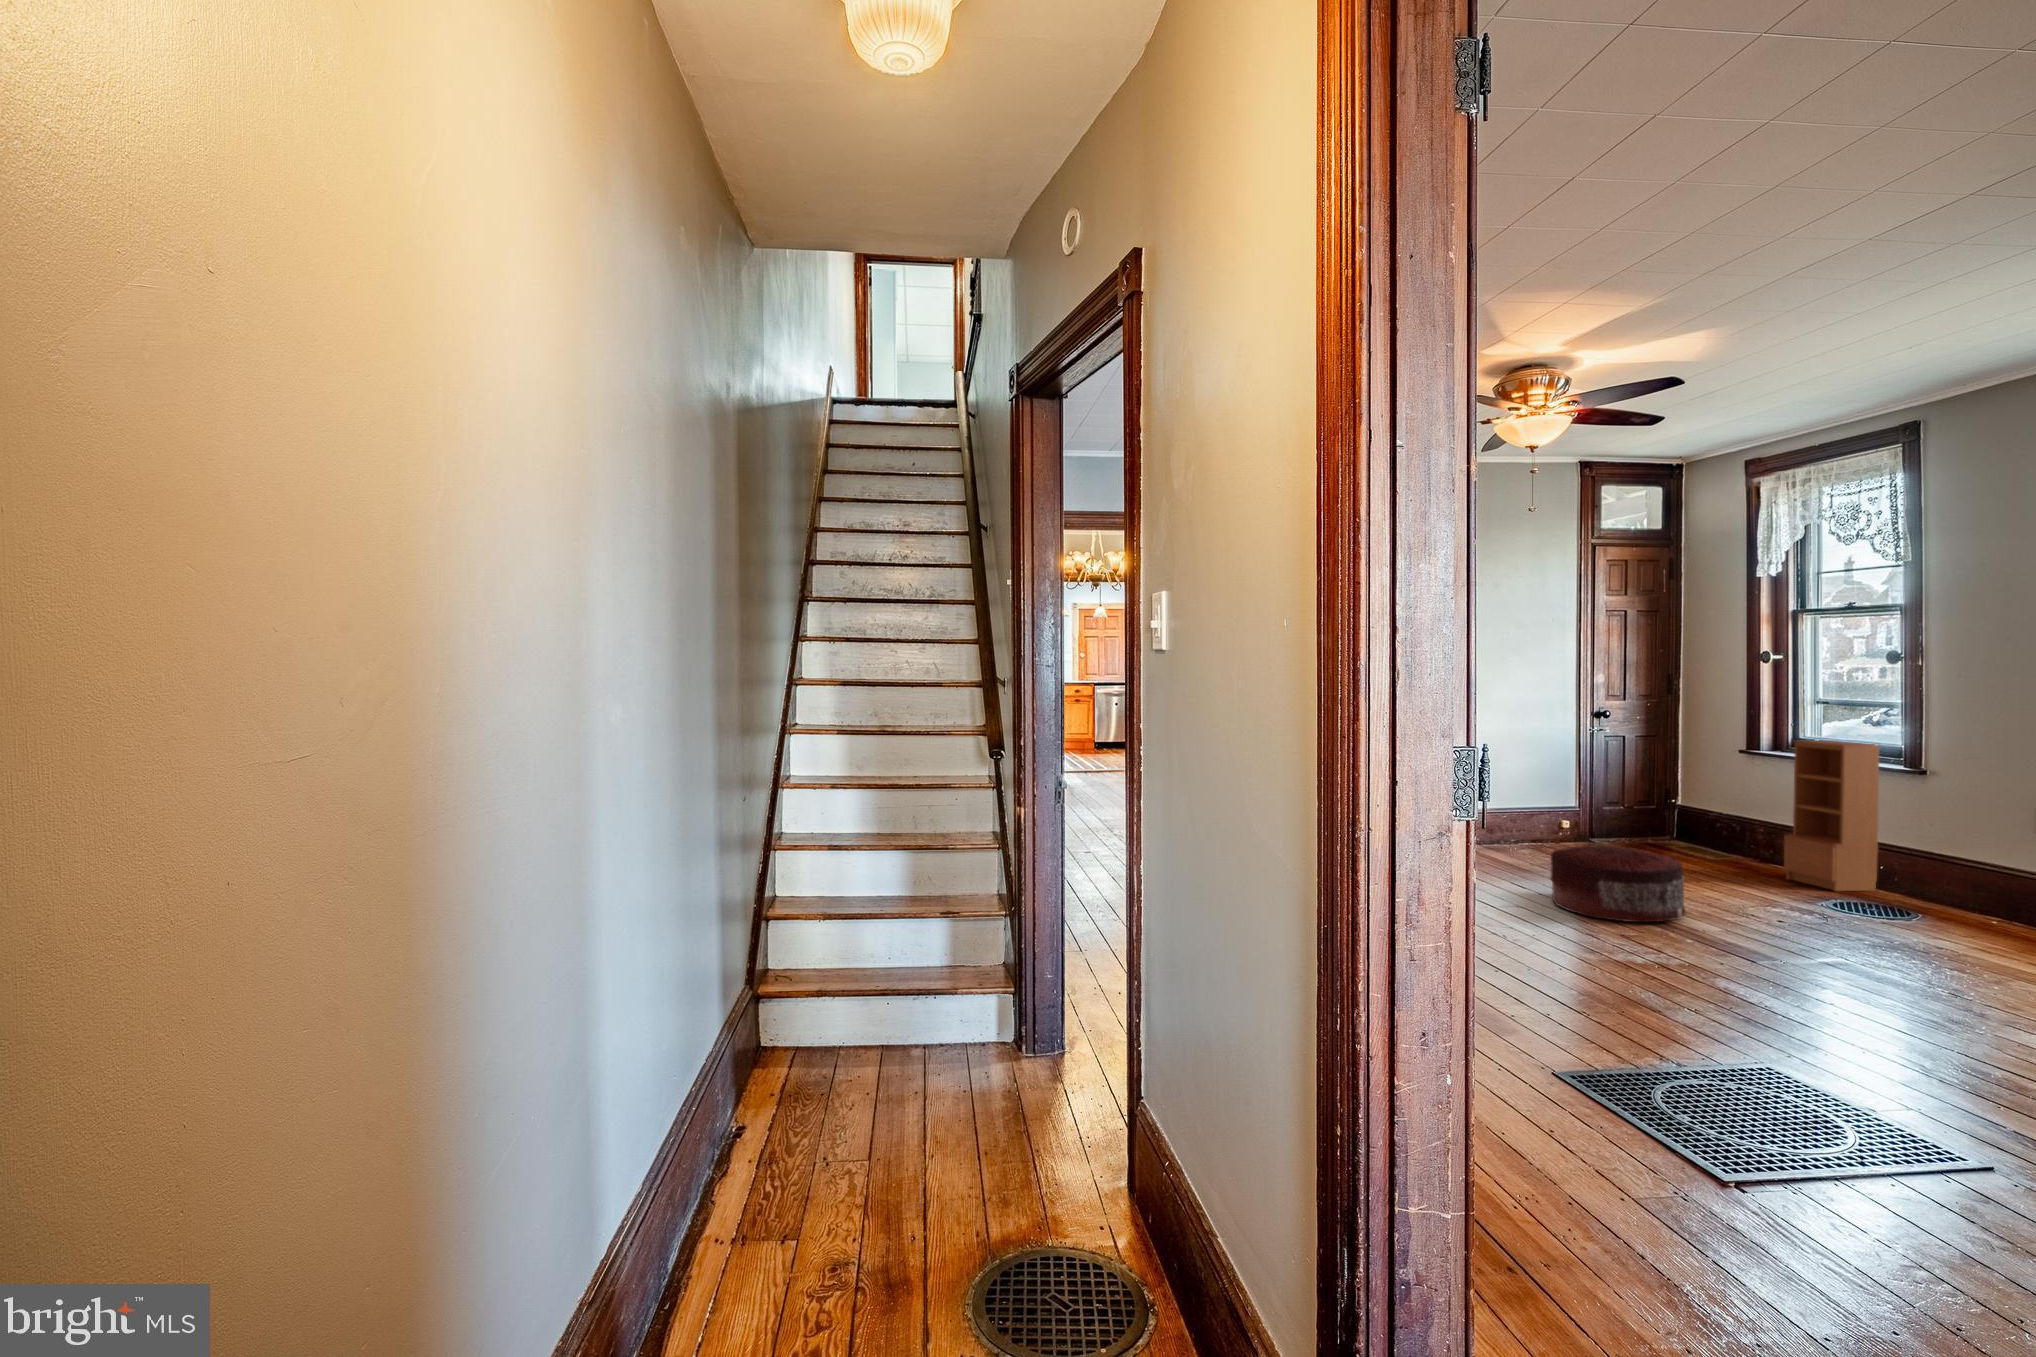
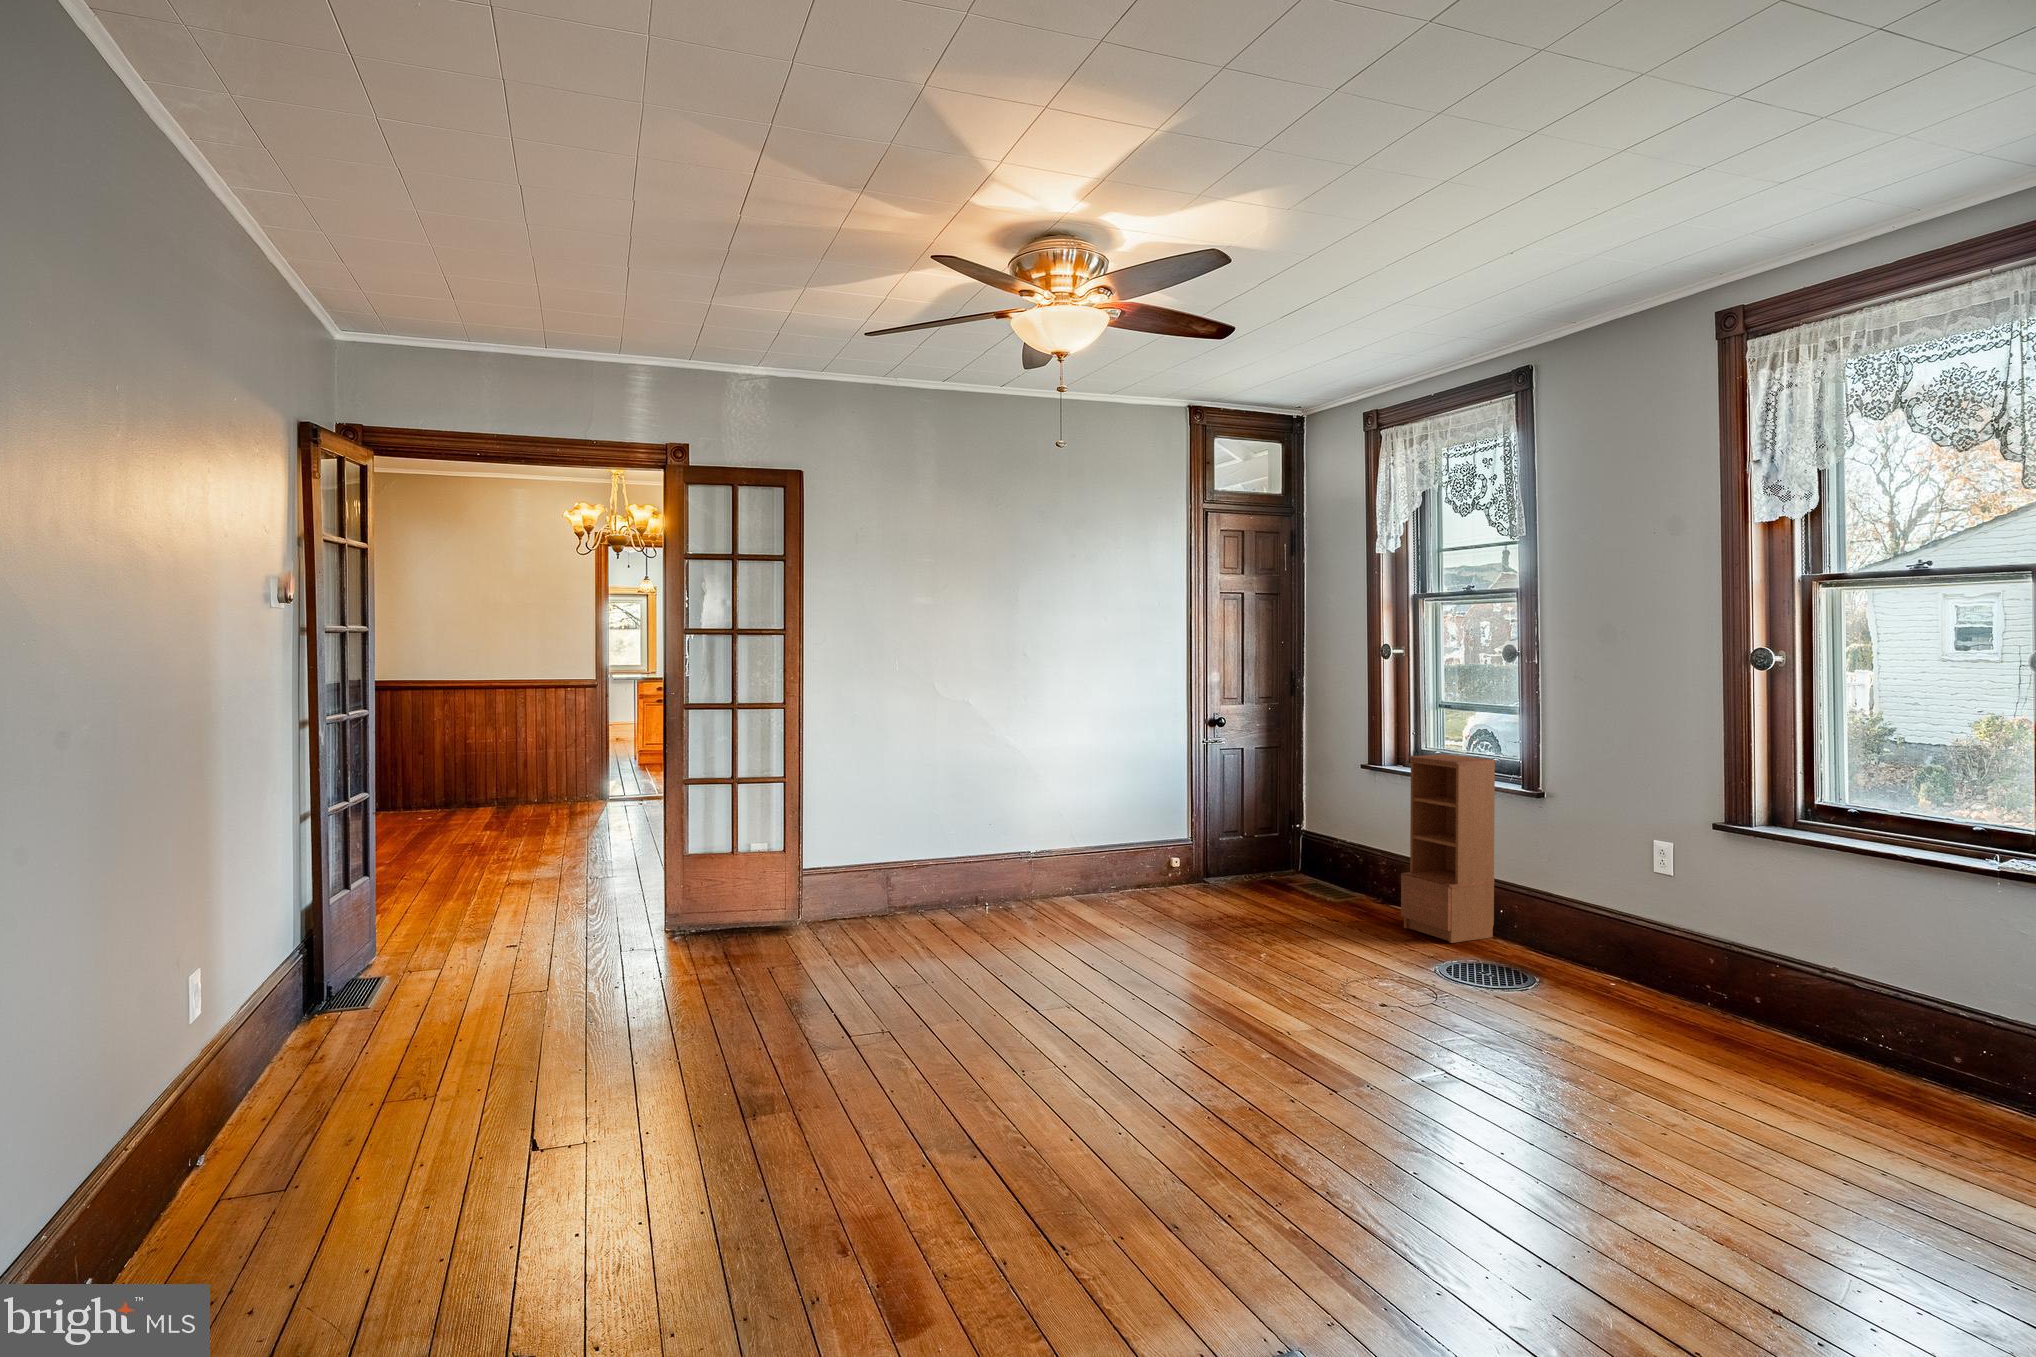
pouf: present [1550,845,1686,922] -> none [1115,912,1276,1026]

